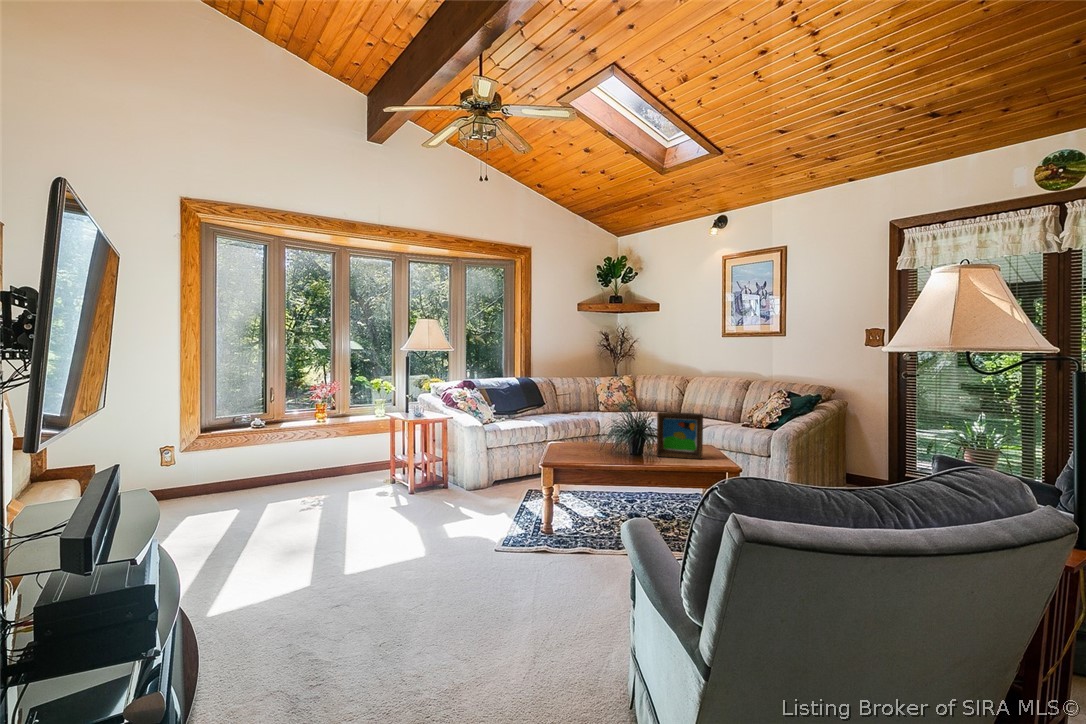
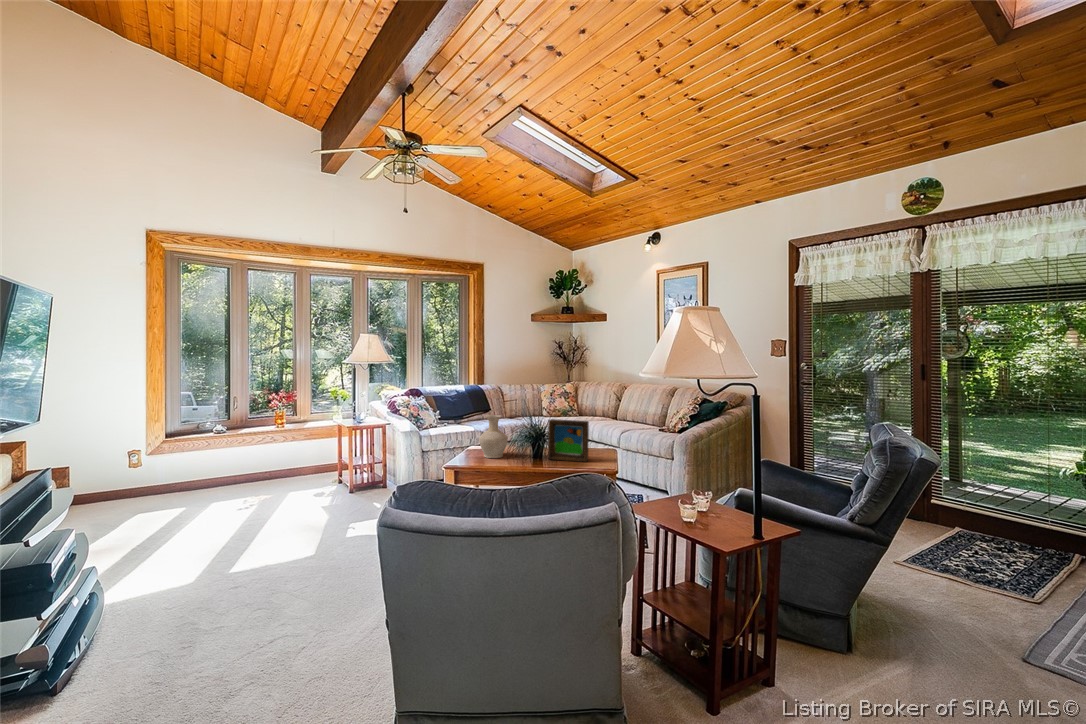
vase: none [575,407,606,455] -> present [479,415,508,458]

